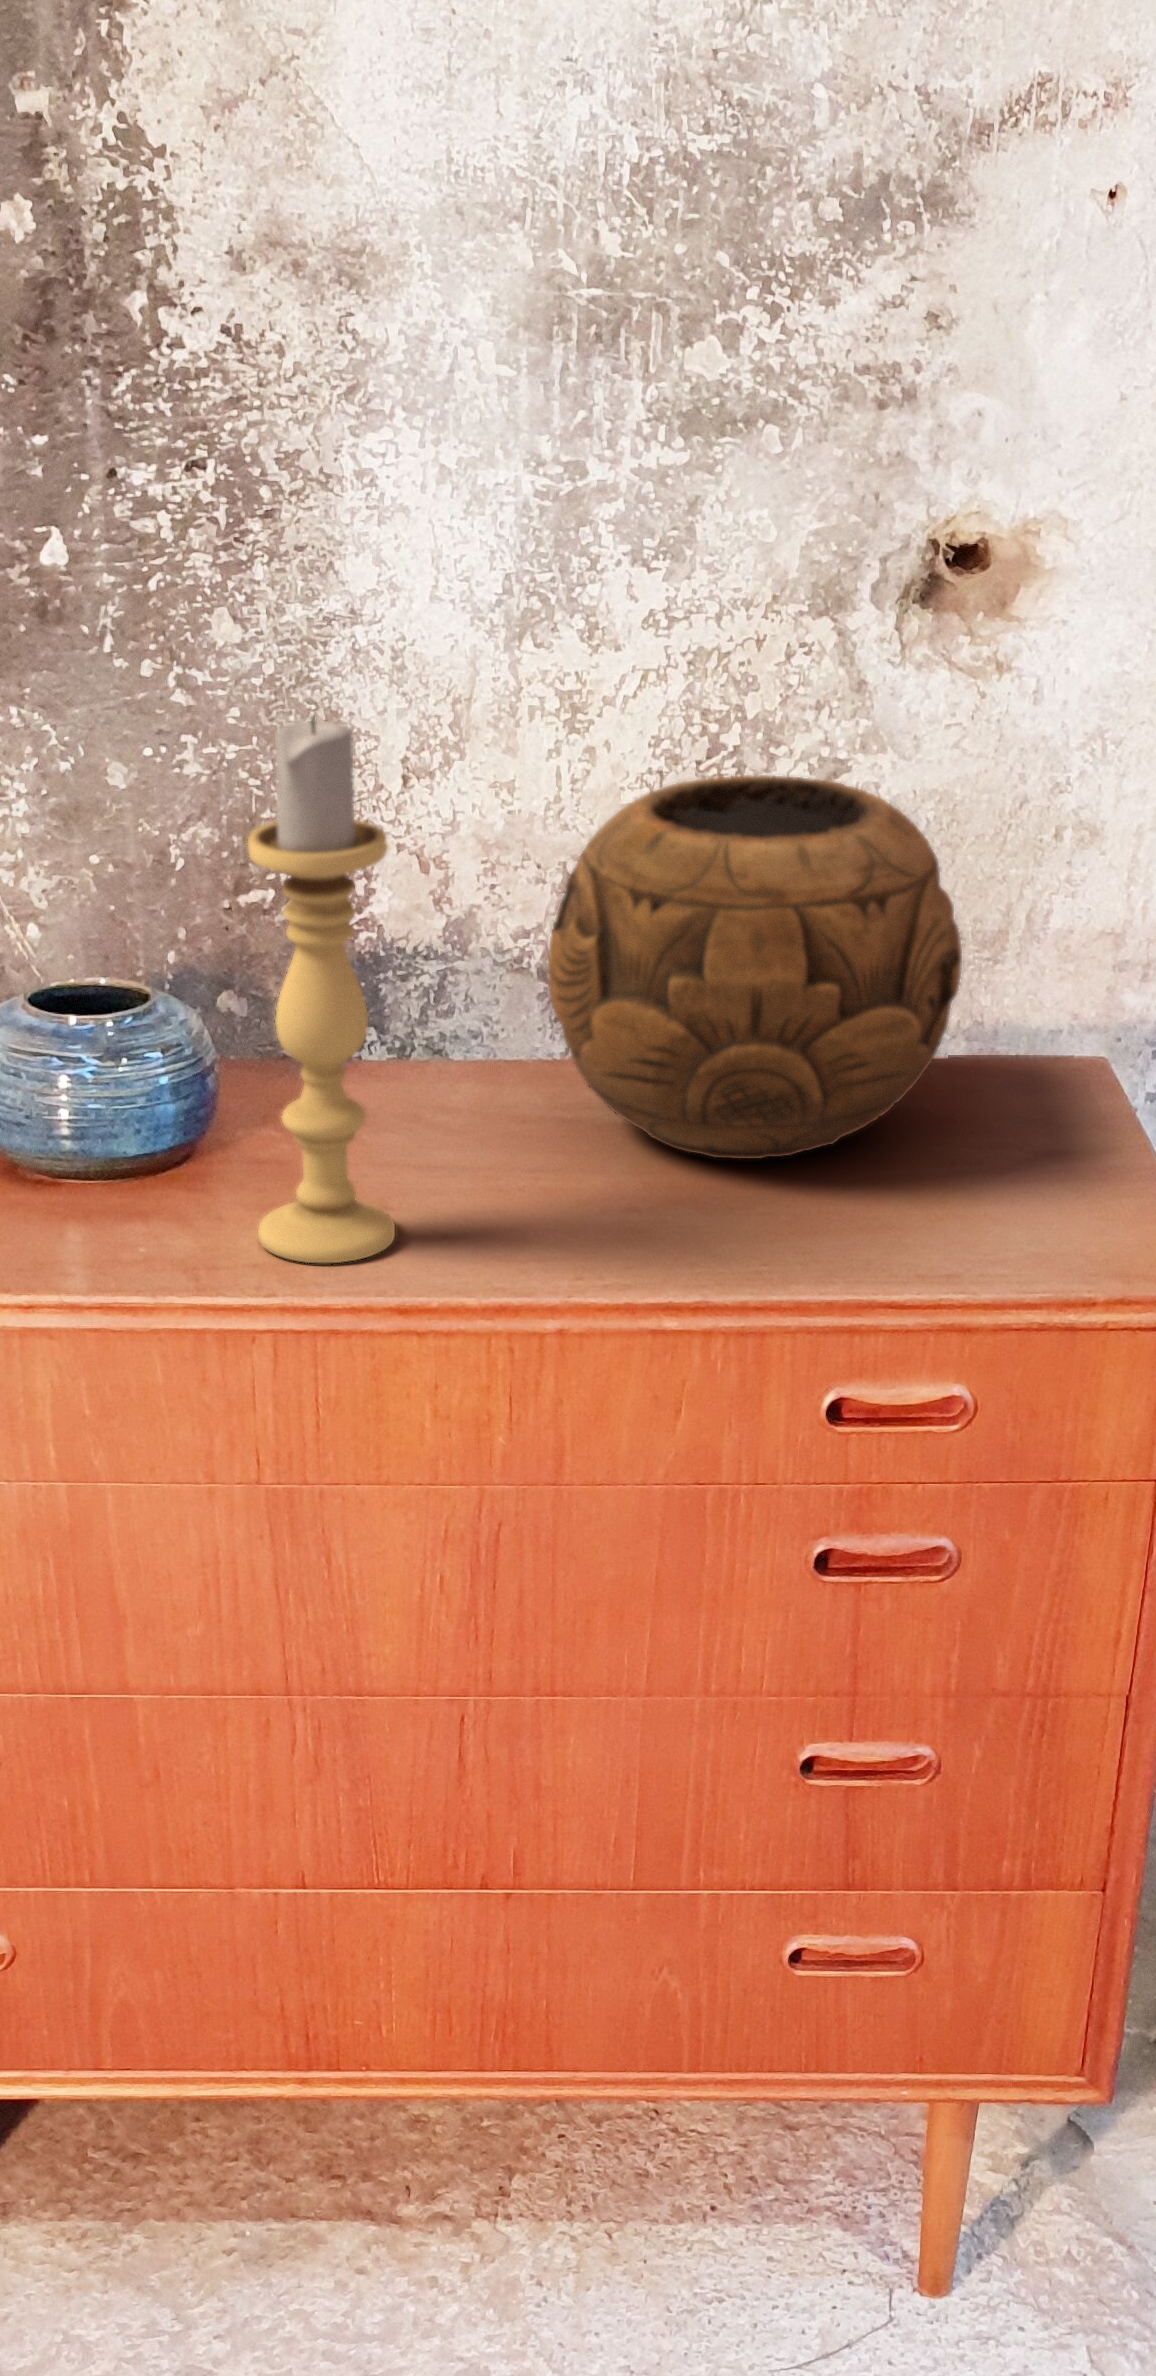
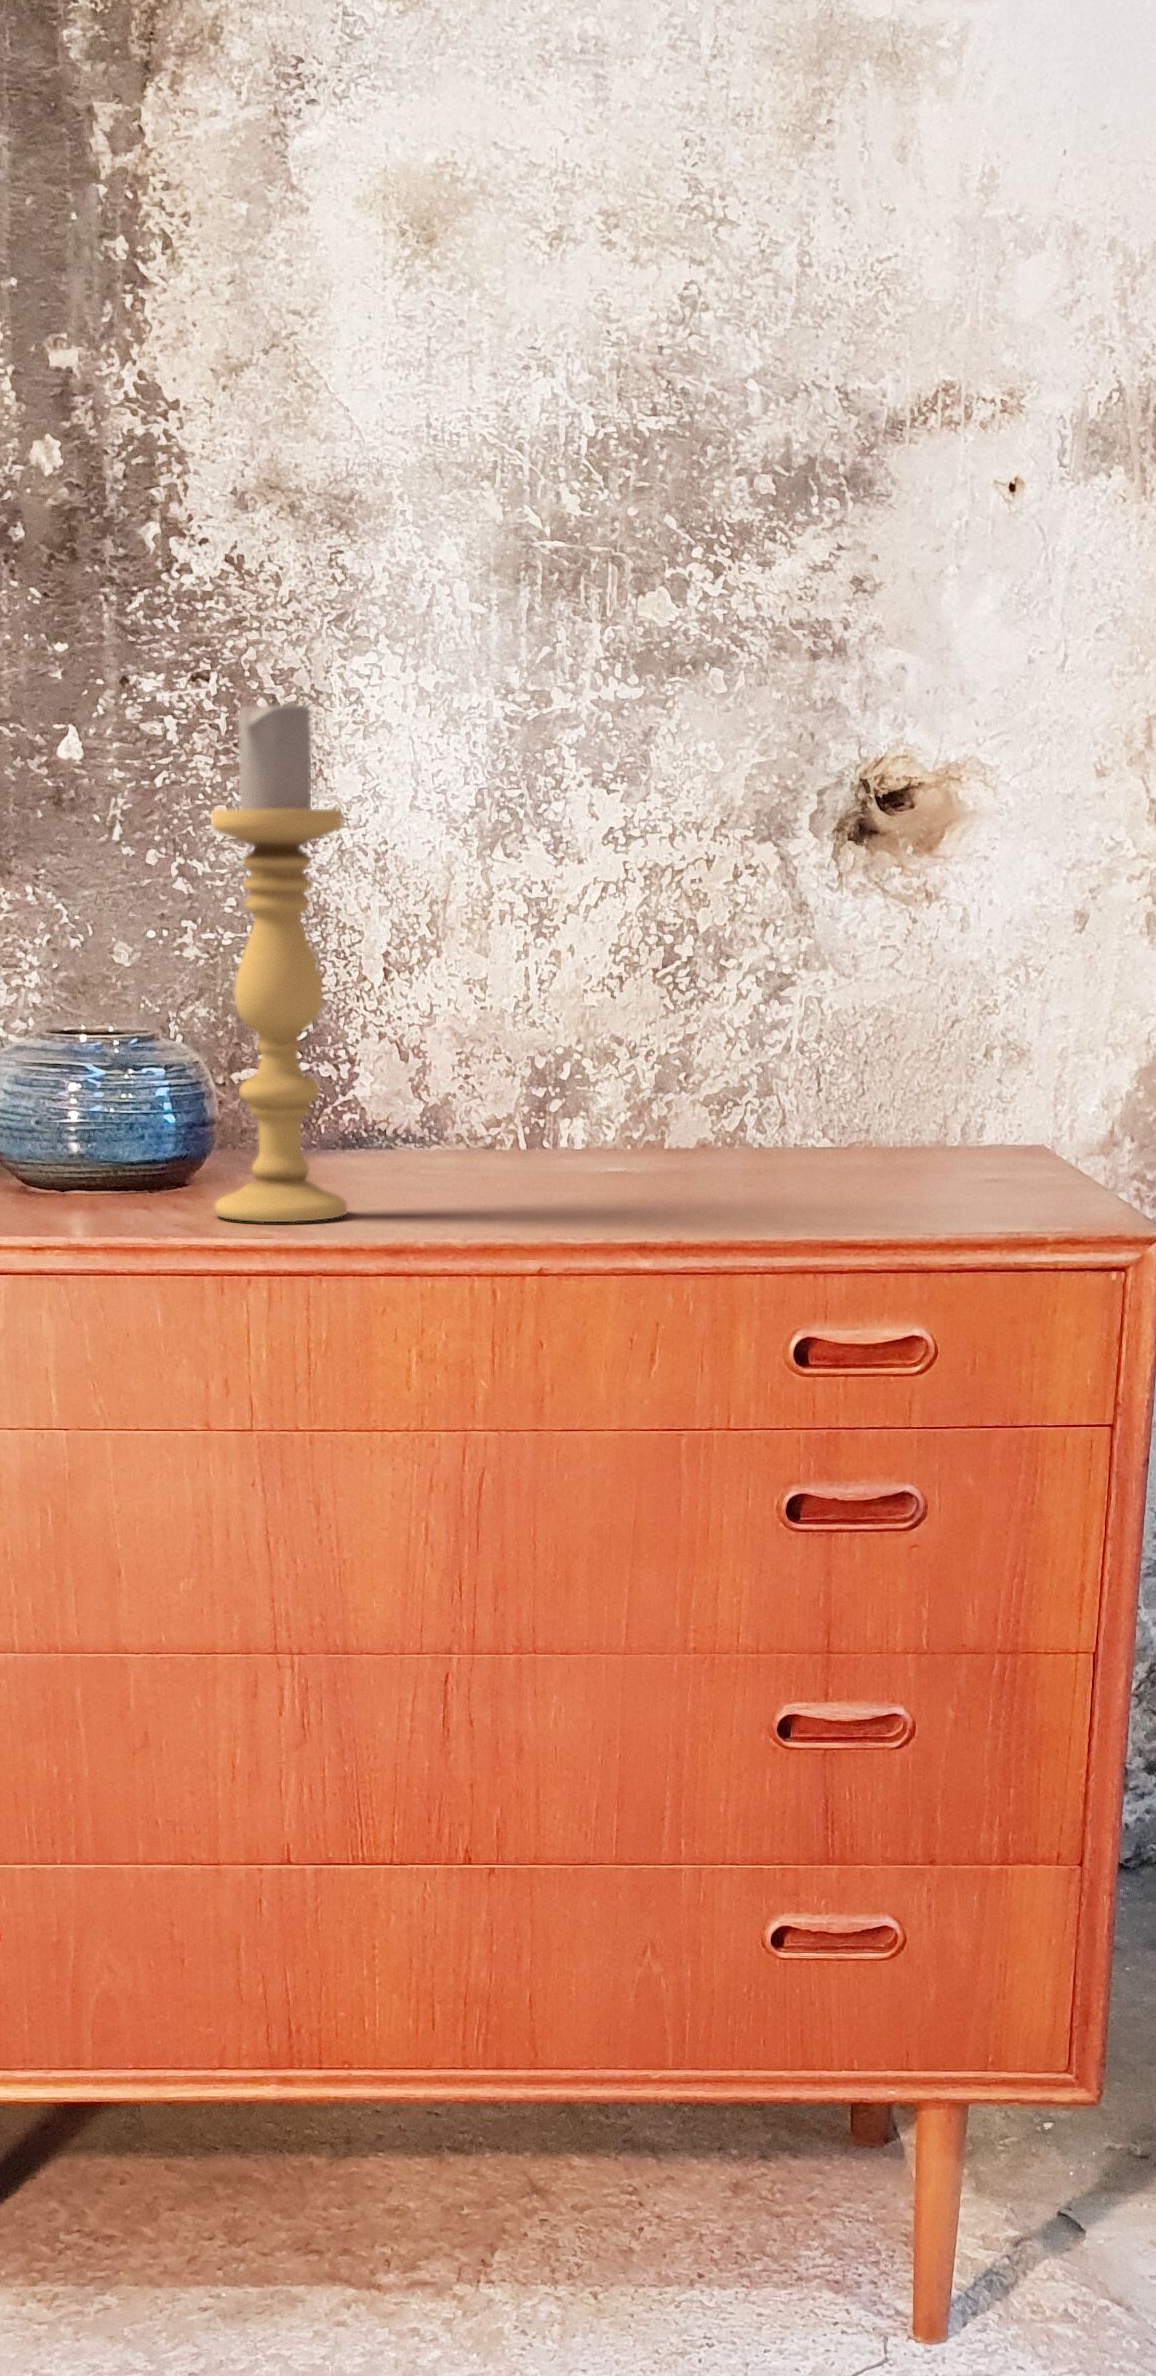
decorative bowl: present [548,775,962,1159] -> none [503,869,892,1191]

